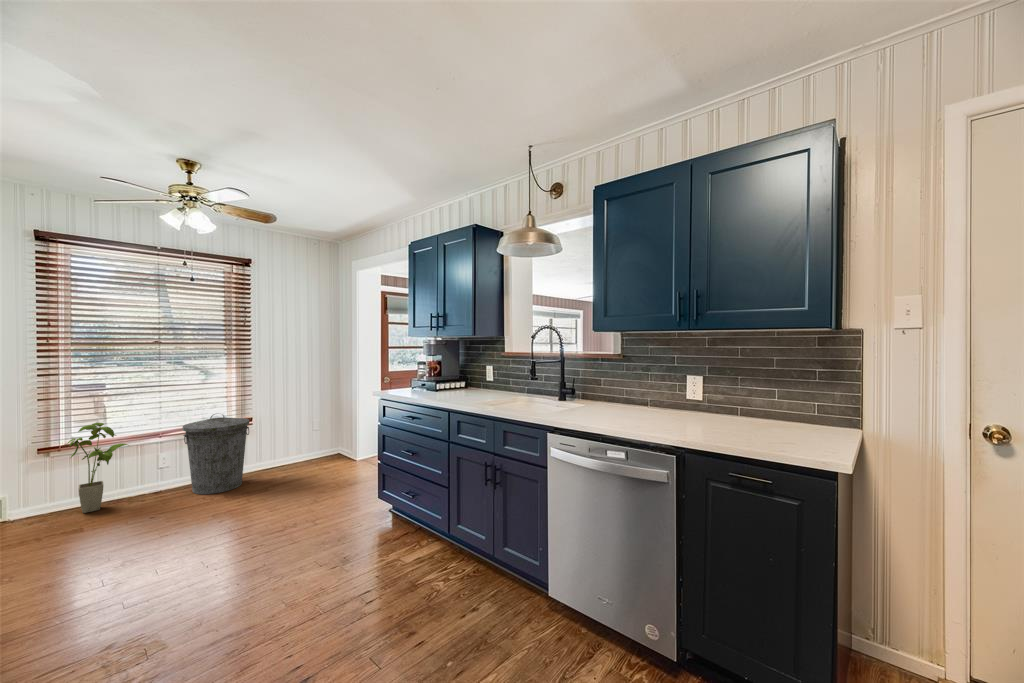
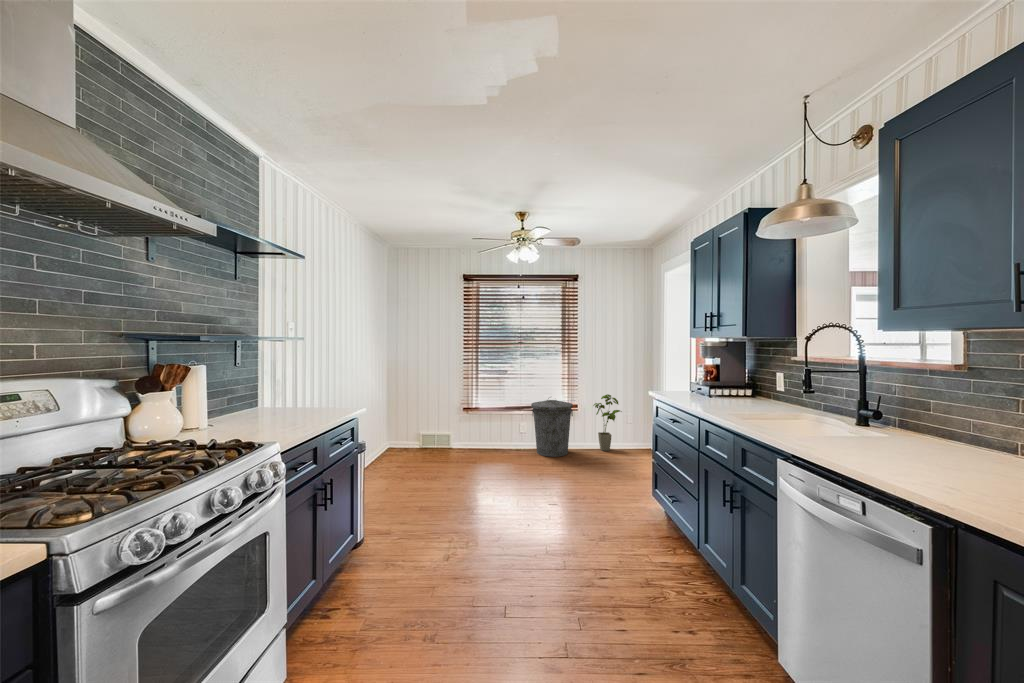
house plant: present [67,423,127,513] -> present [593,394,622,451]

